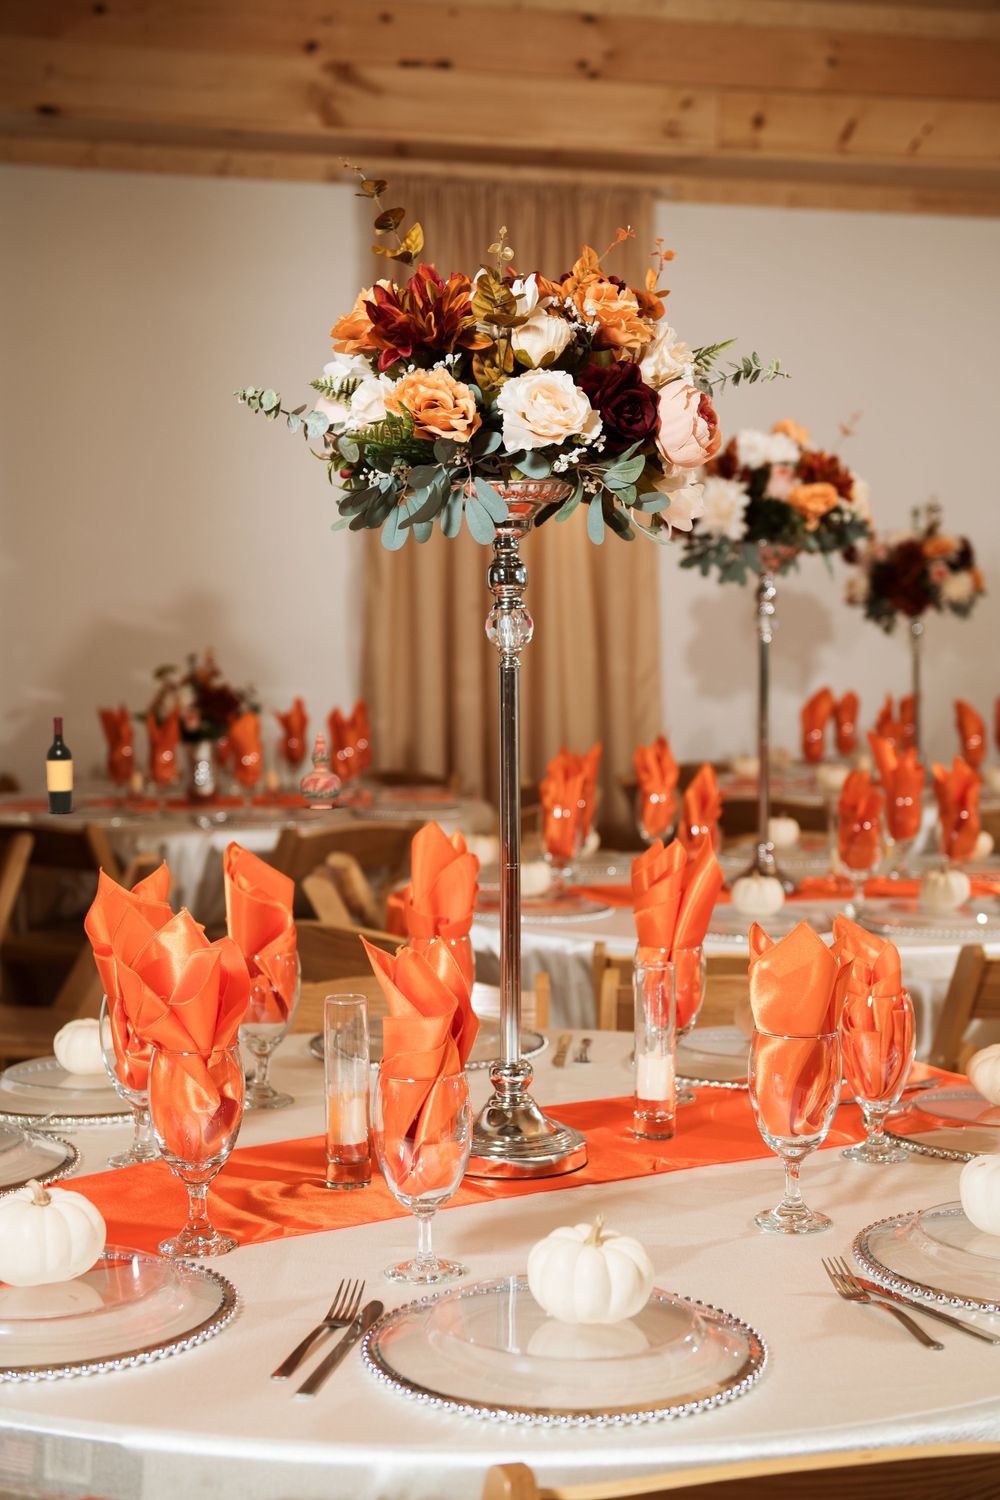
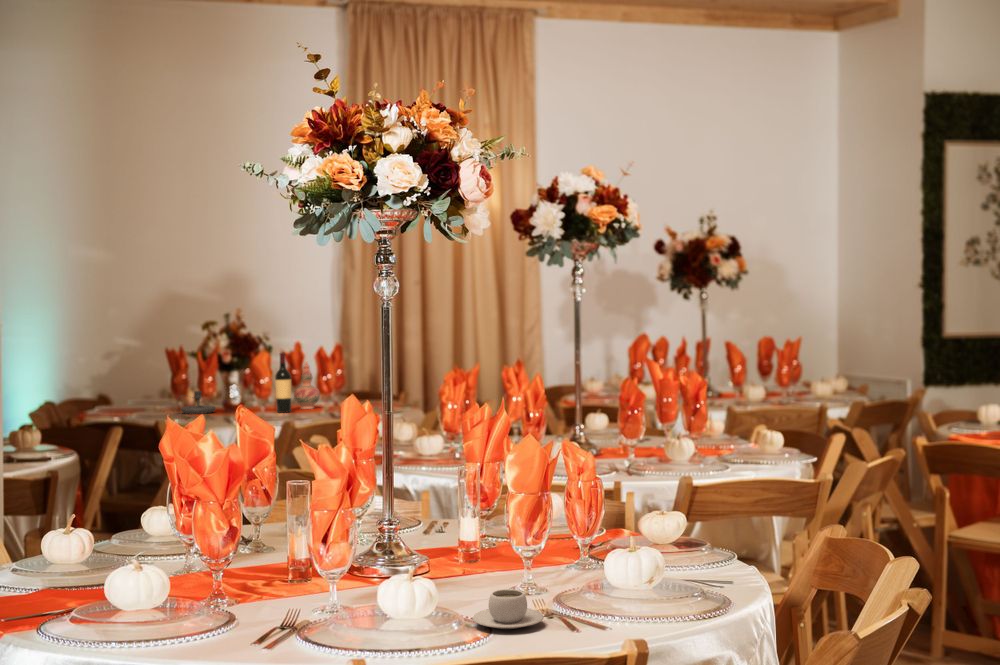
wine bottle: present [46,717,73,813] -> present [275,353,291,413]
candlestick: none [110,778,175,816] -> present [181,391,216,414]
teacup: none [714,1252,861,1343] -> present [473,589,544,629]

